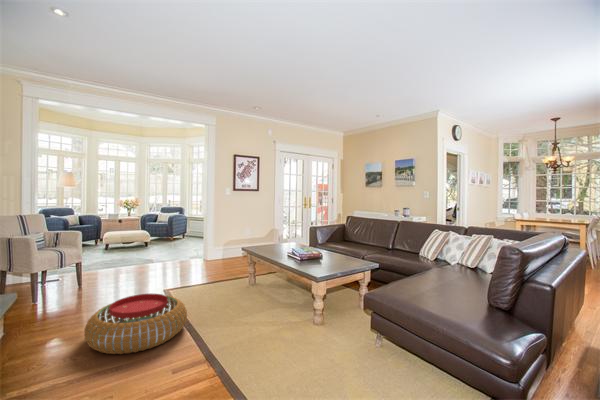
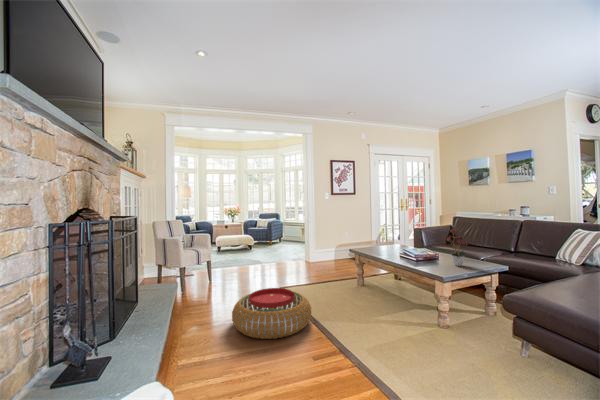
flower arrangement: none [328,228,348,264] -> present [447,229,469,266]

